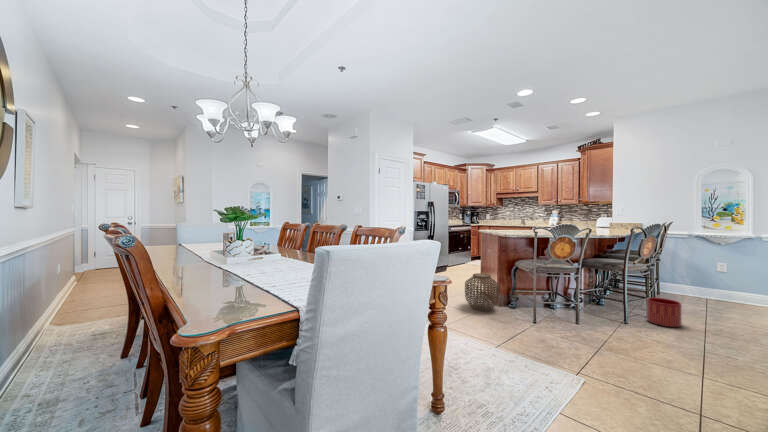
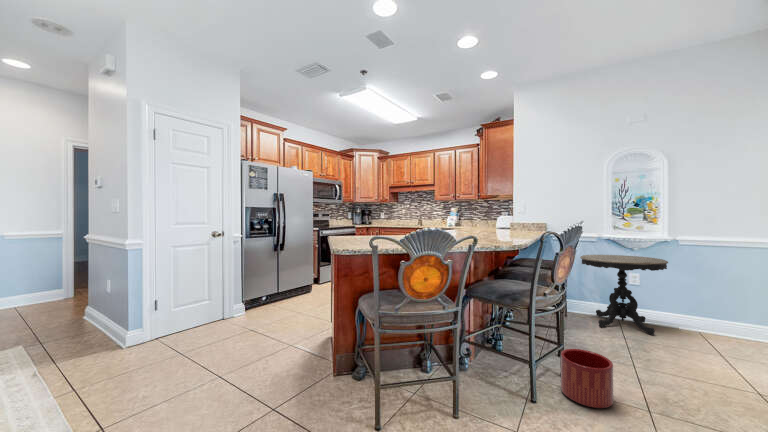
side table: none [672,248,748,306] -> present [580,255,668,335]
woven basket: present [465,273,499,311] -> none [258,324,324,404]

